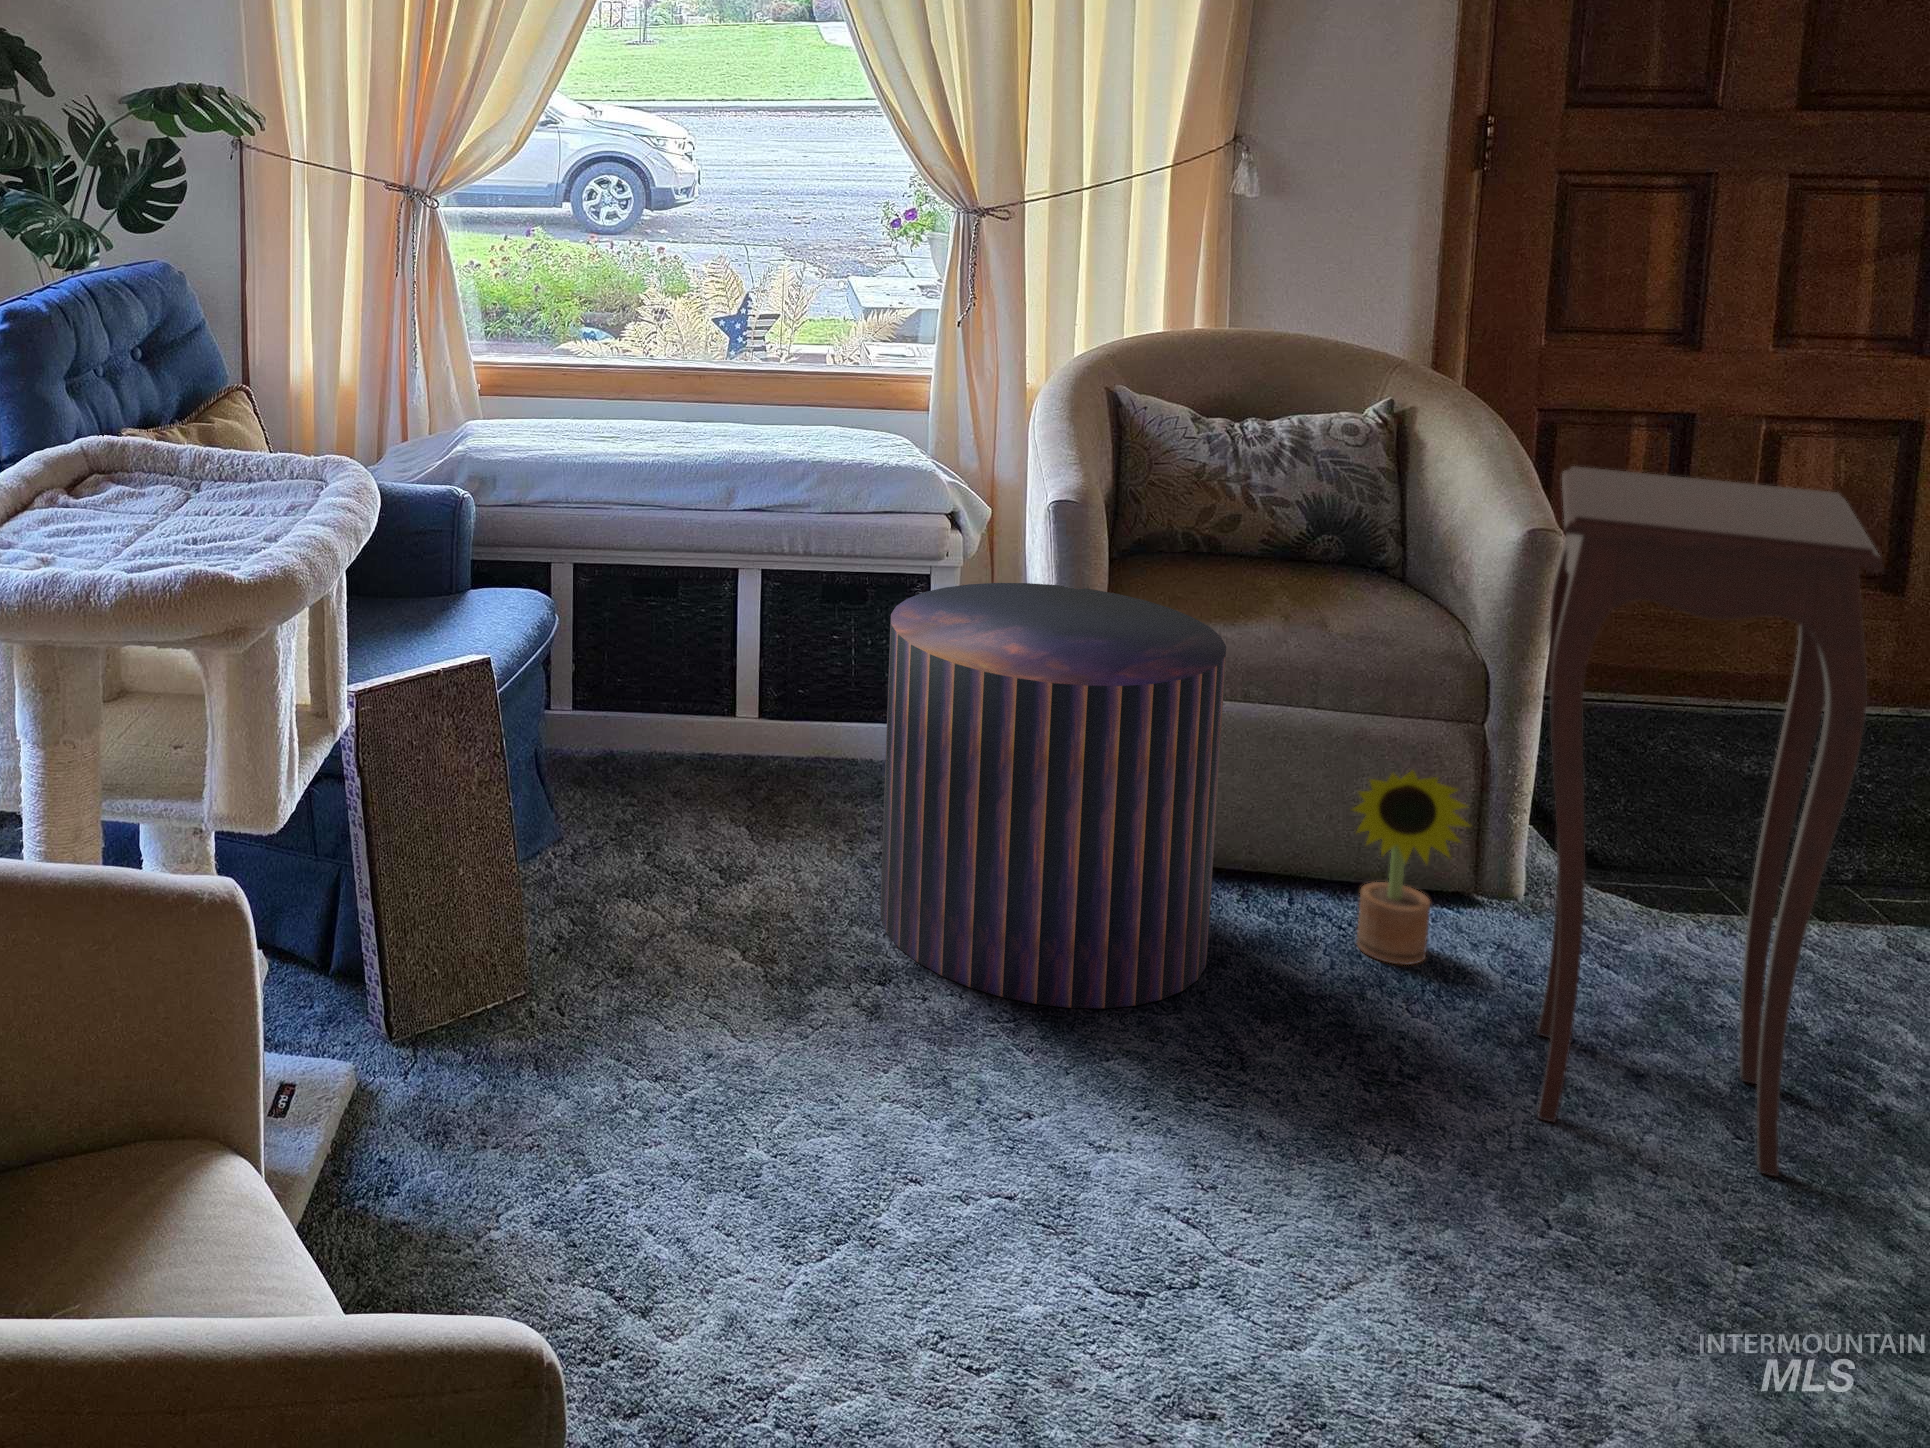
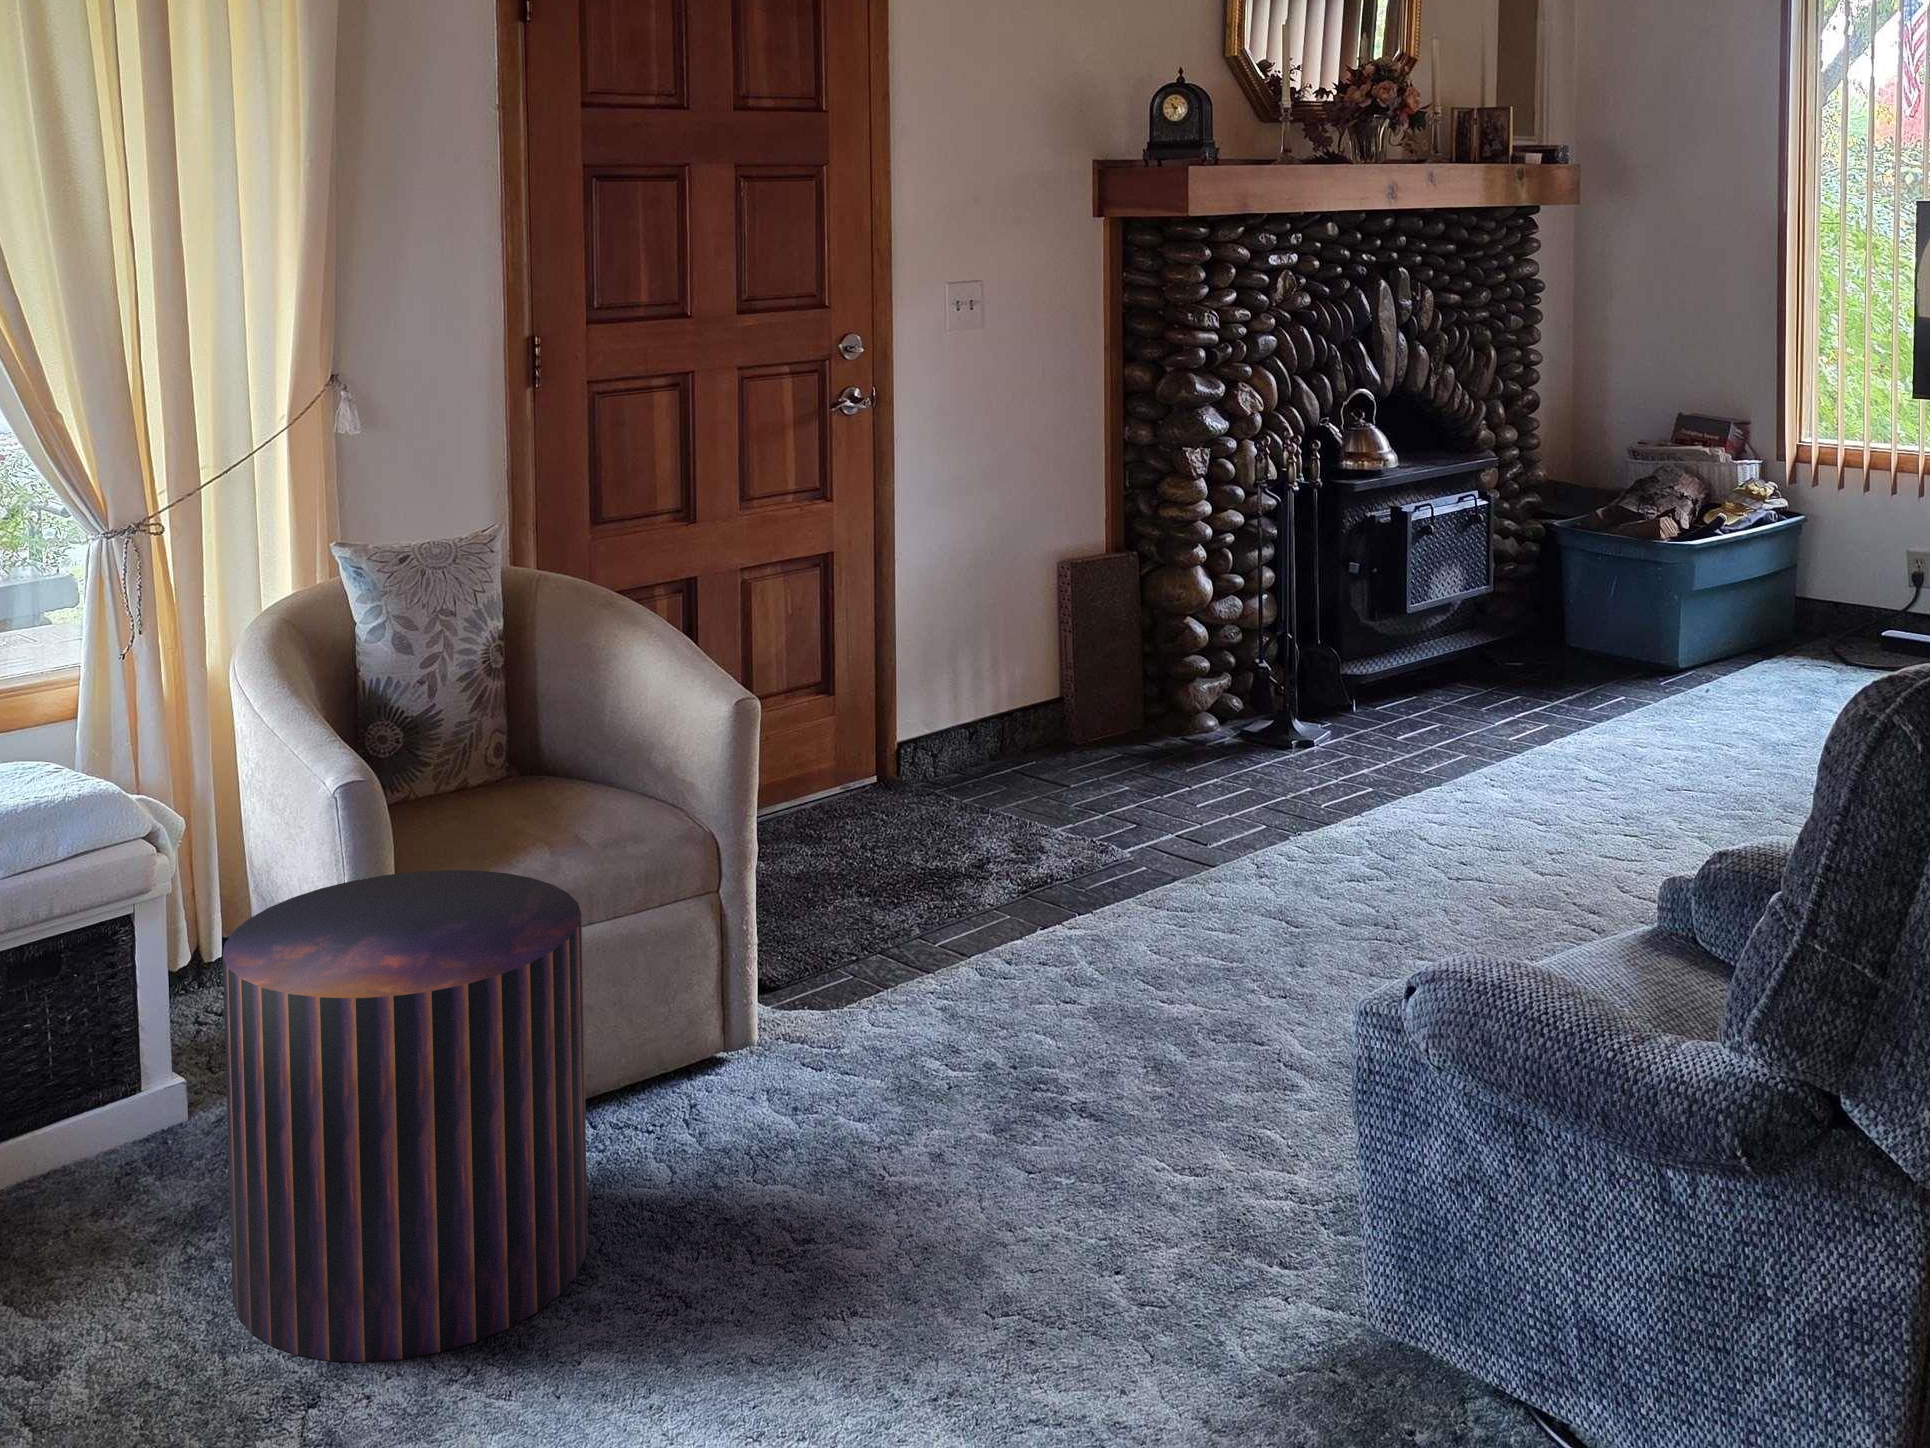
side table: present [1537,466,1883,1177] -> none [819,630,1088,1229]
decorative plant: present [1352,770,1470,965] -> none [673,956,771,1150]

